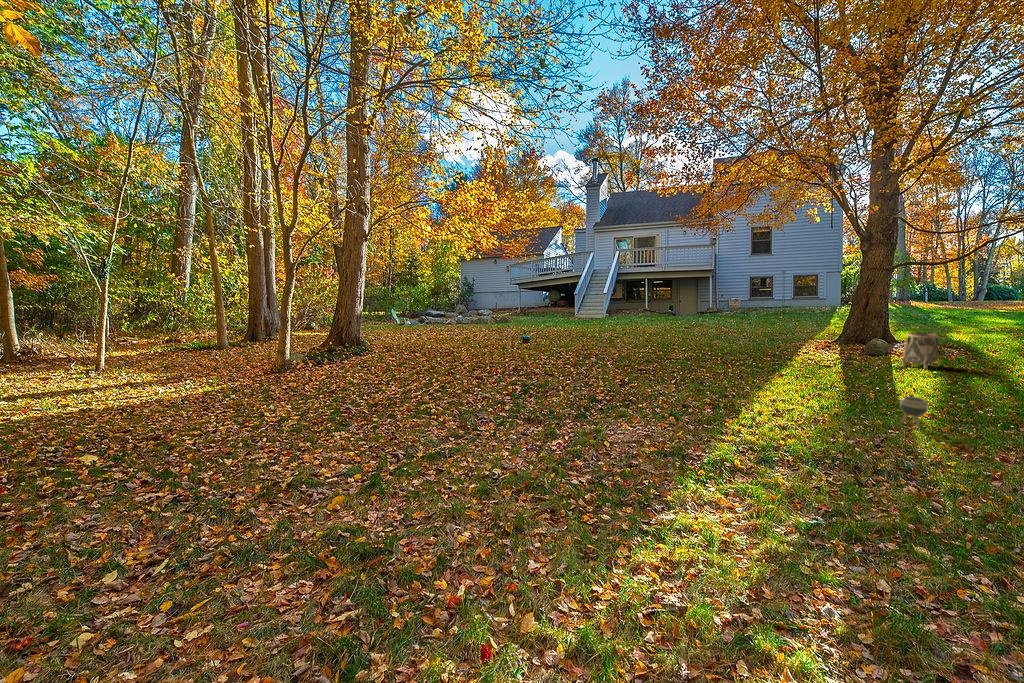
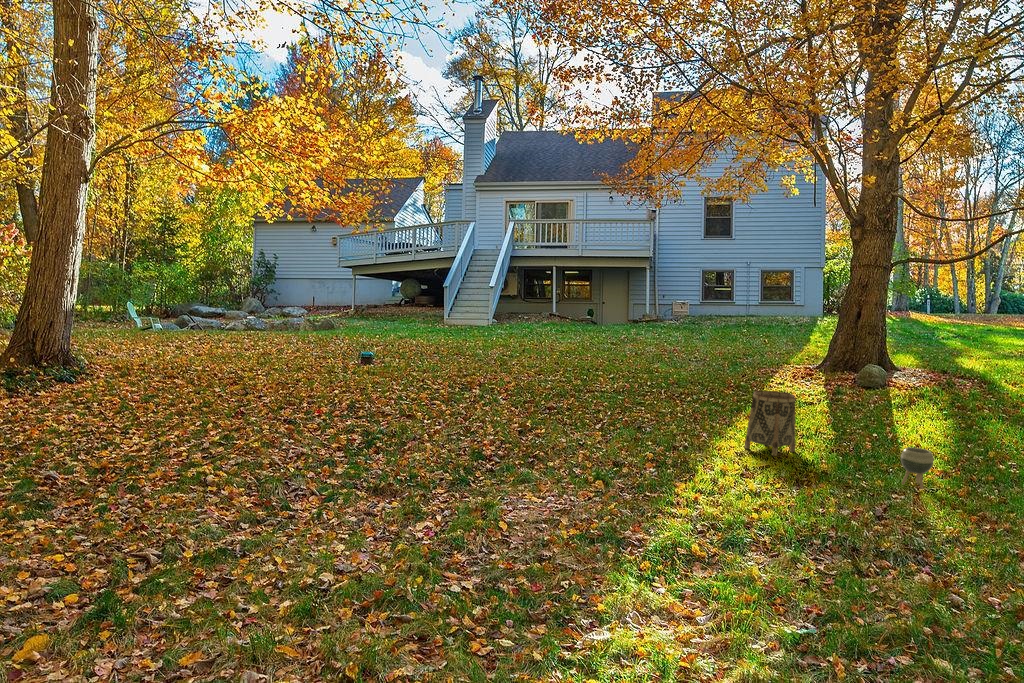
basket: present [902,333,939,369] -> present [745,390,796,456]

